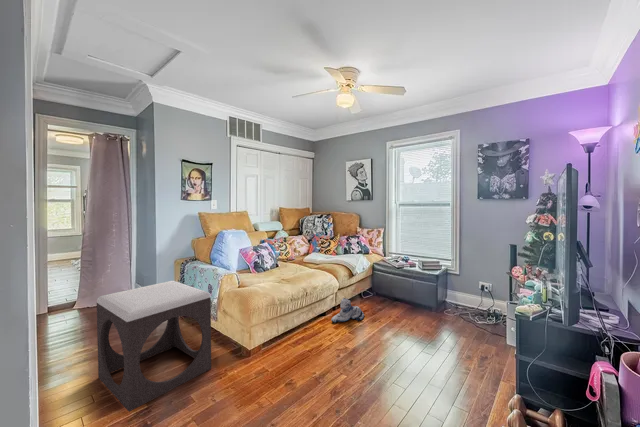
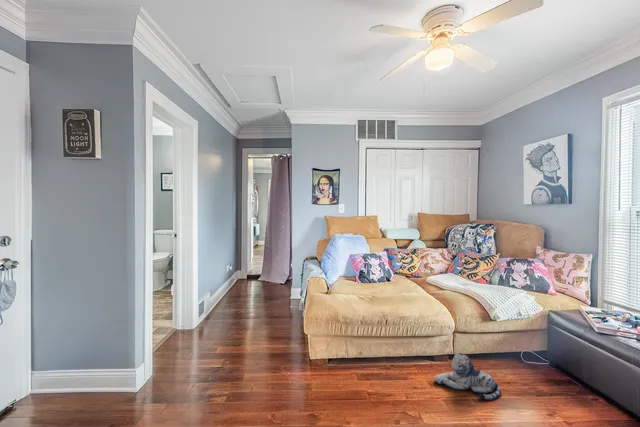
footstool: present [97,280,211,411] -> none [189,277,270,381]

